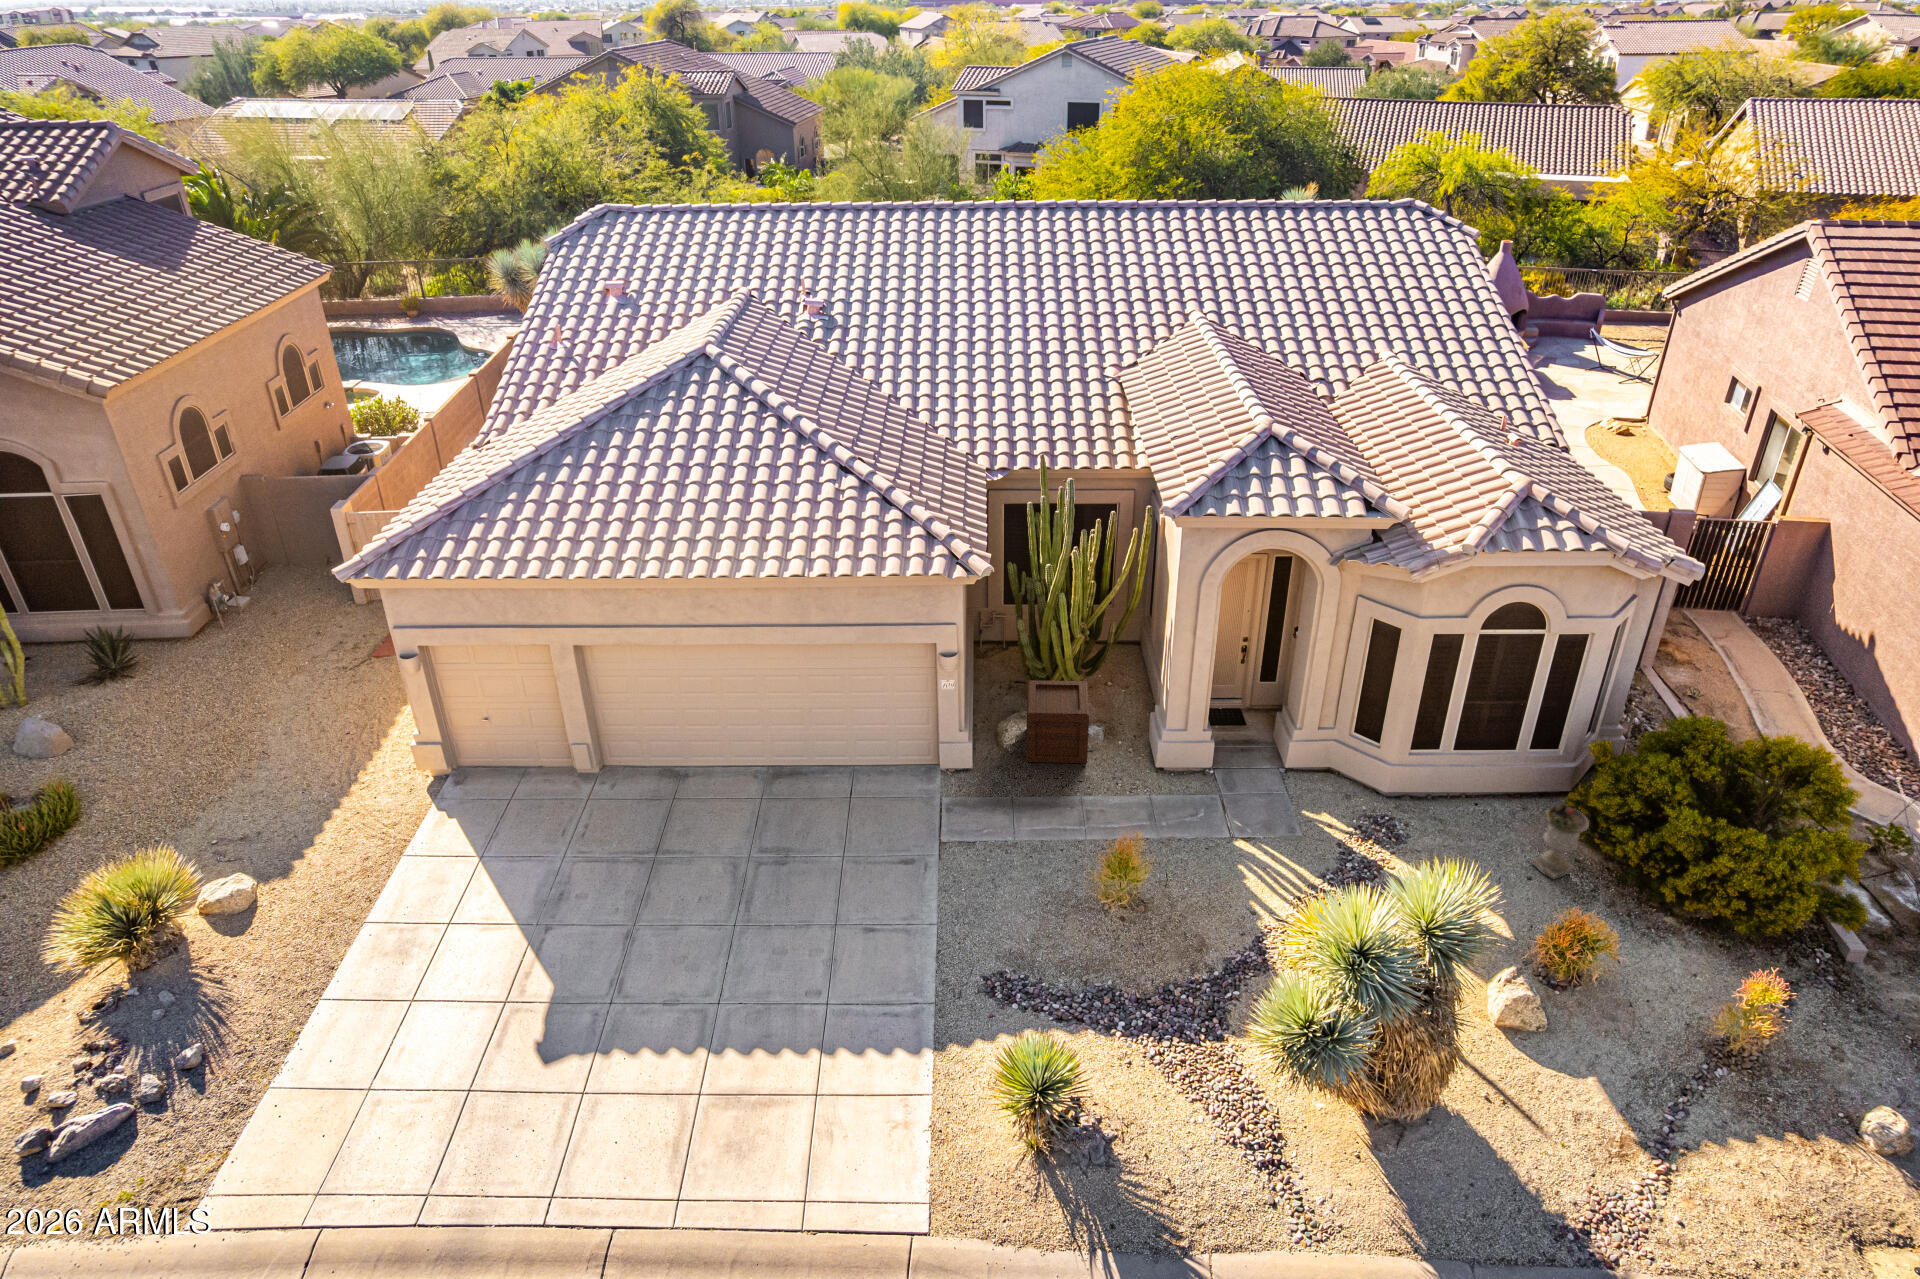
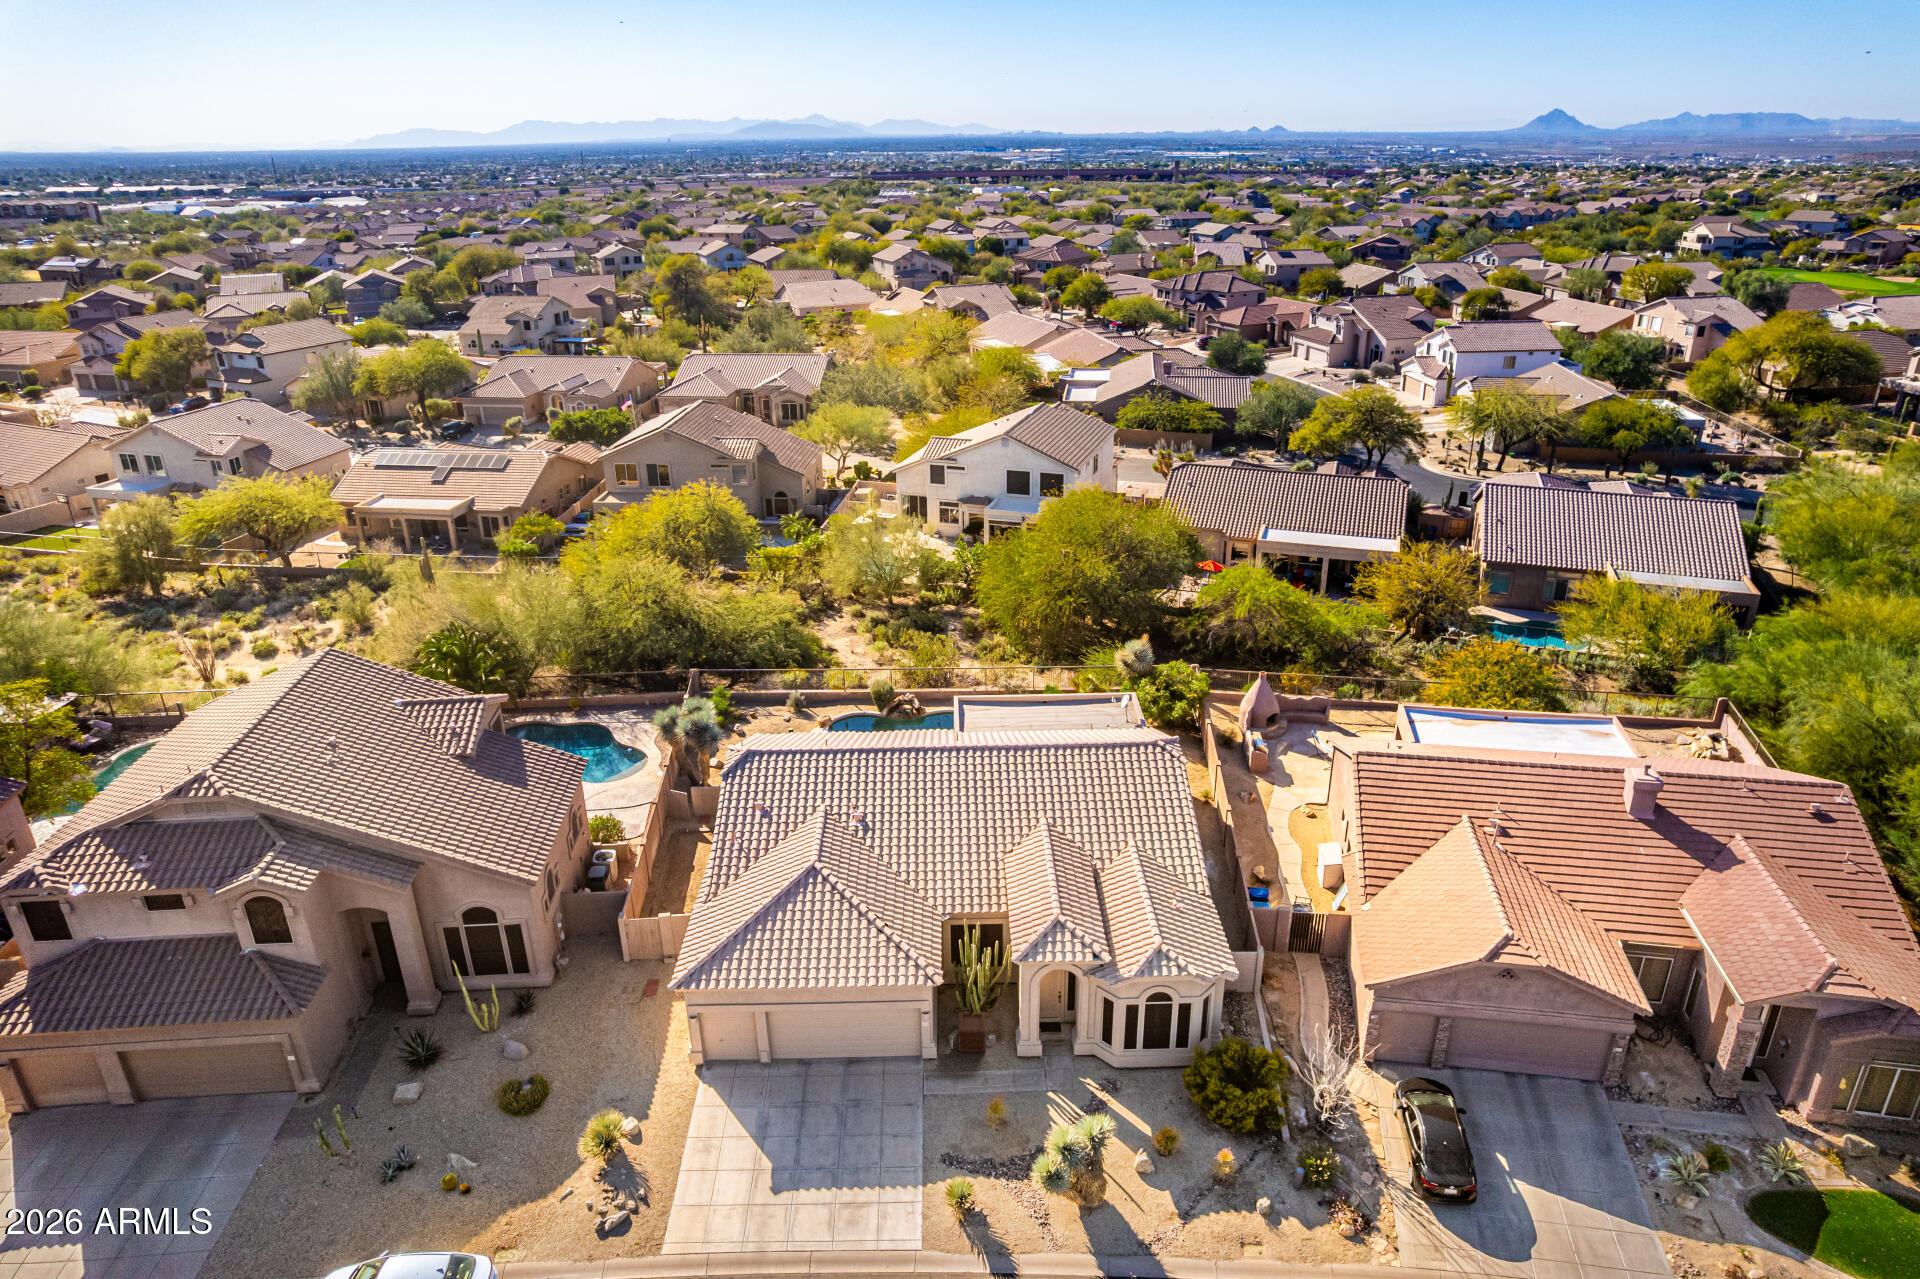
planter: present [1531,803,1589,879] -> none [1170,1078,1189,1111]

